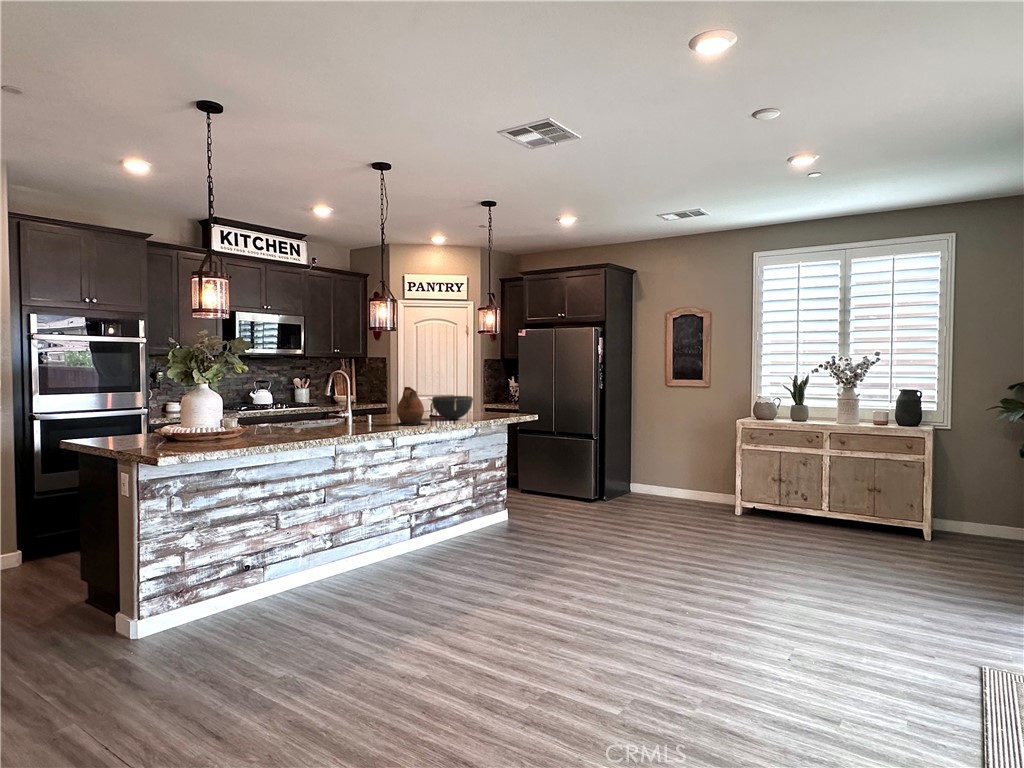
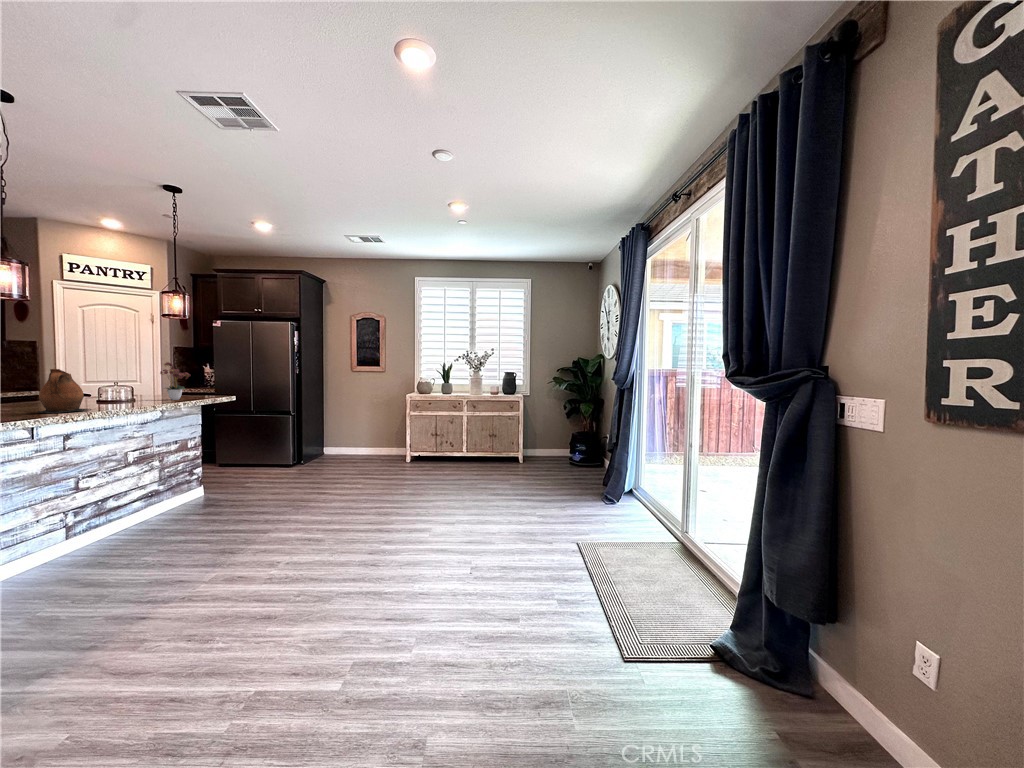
flower arrangement: none [474,376,501,417] -> present [160,362,191,400]
bowl: present [428,396,477,420] -> none [91,380,162,404]

